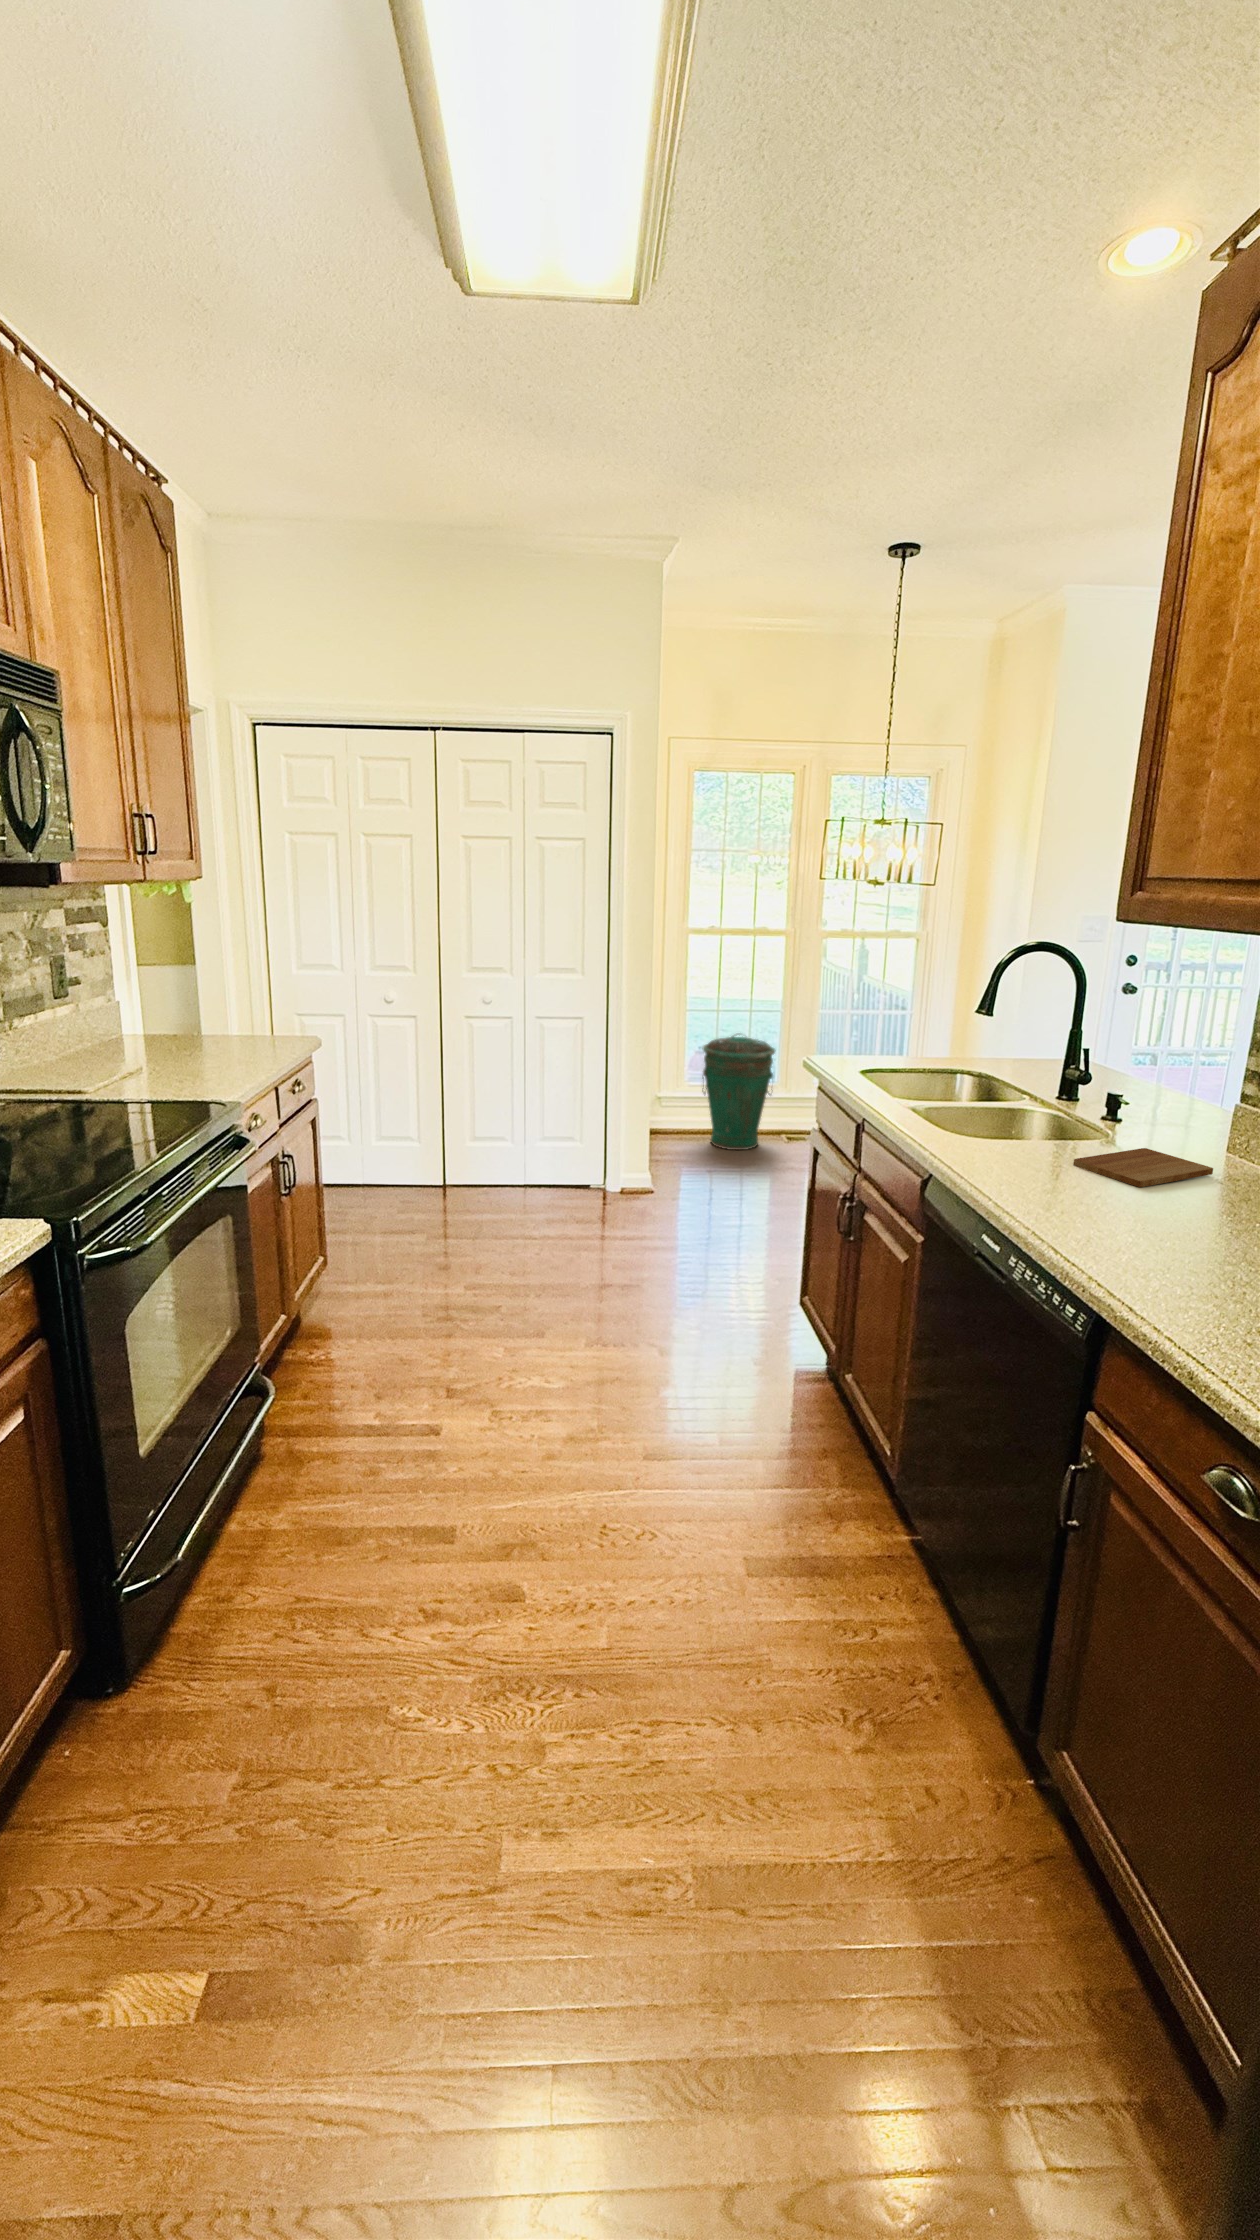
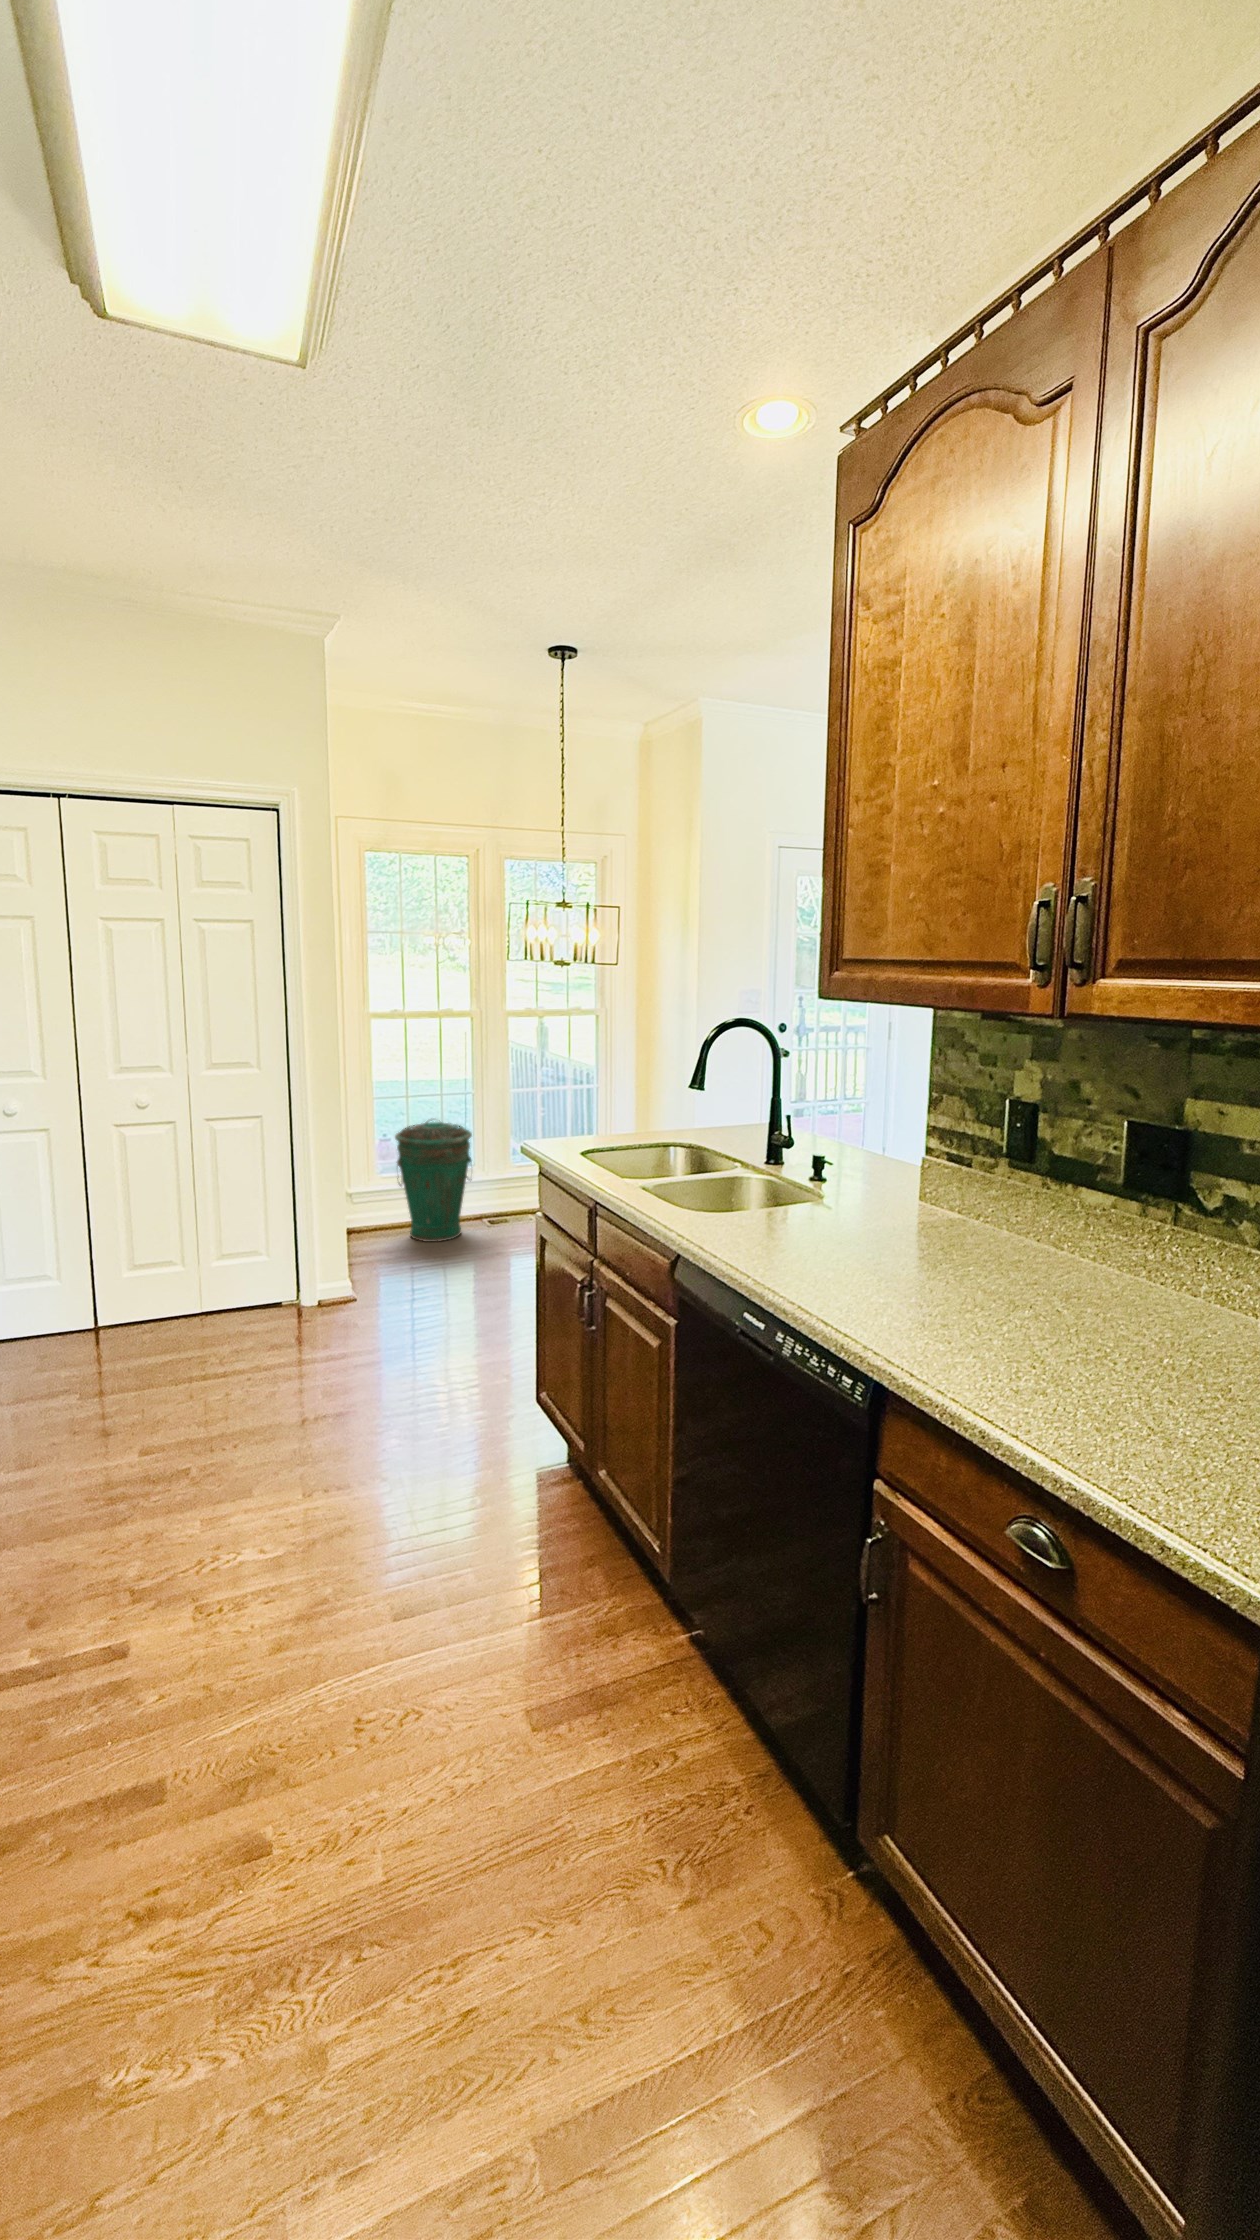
cutting board: present [1073,1148,1213,1187] -> none [806,1206,918,1245]

